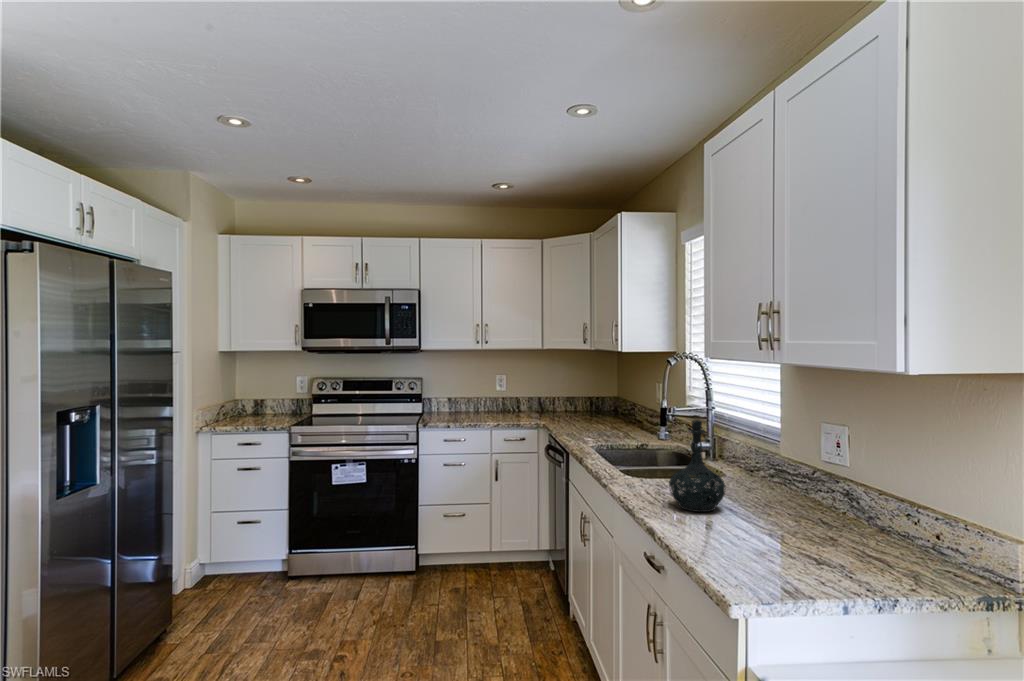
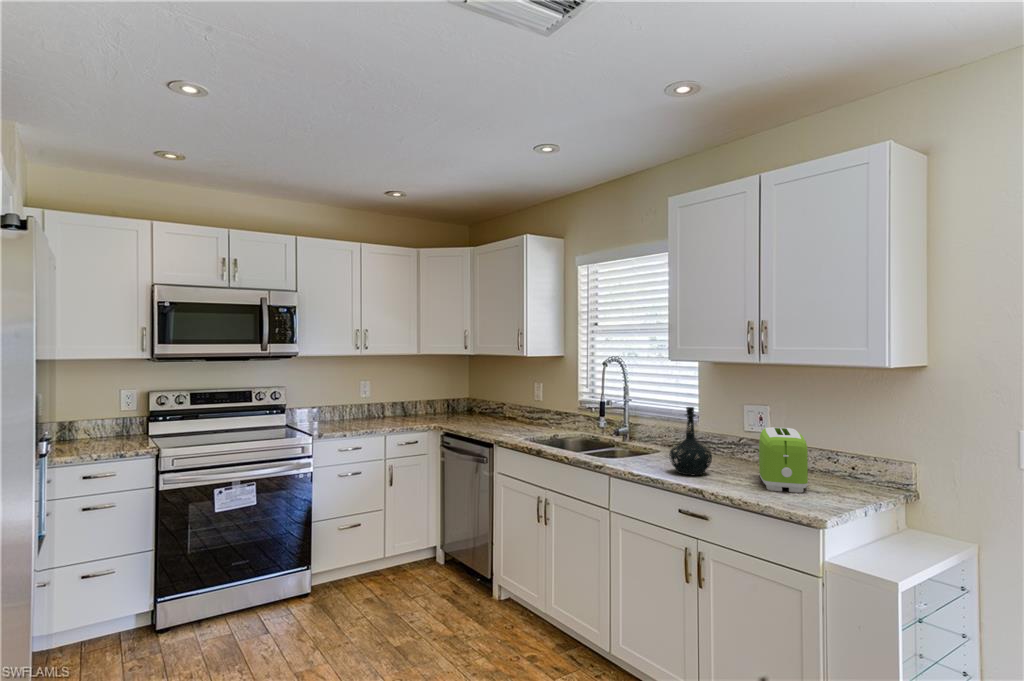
toaster: none [745,458,846,559] -> present [759,427,808,493]

